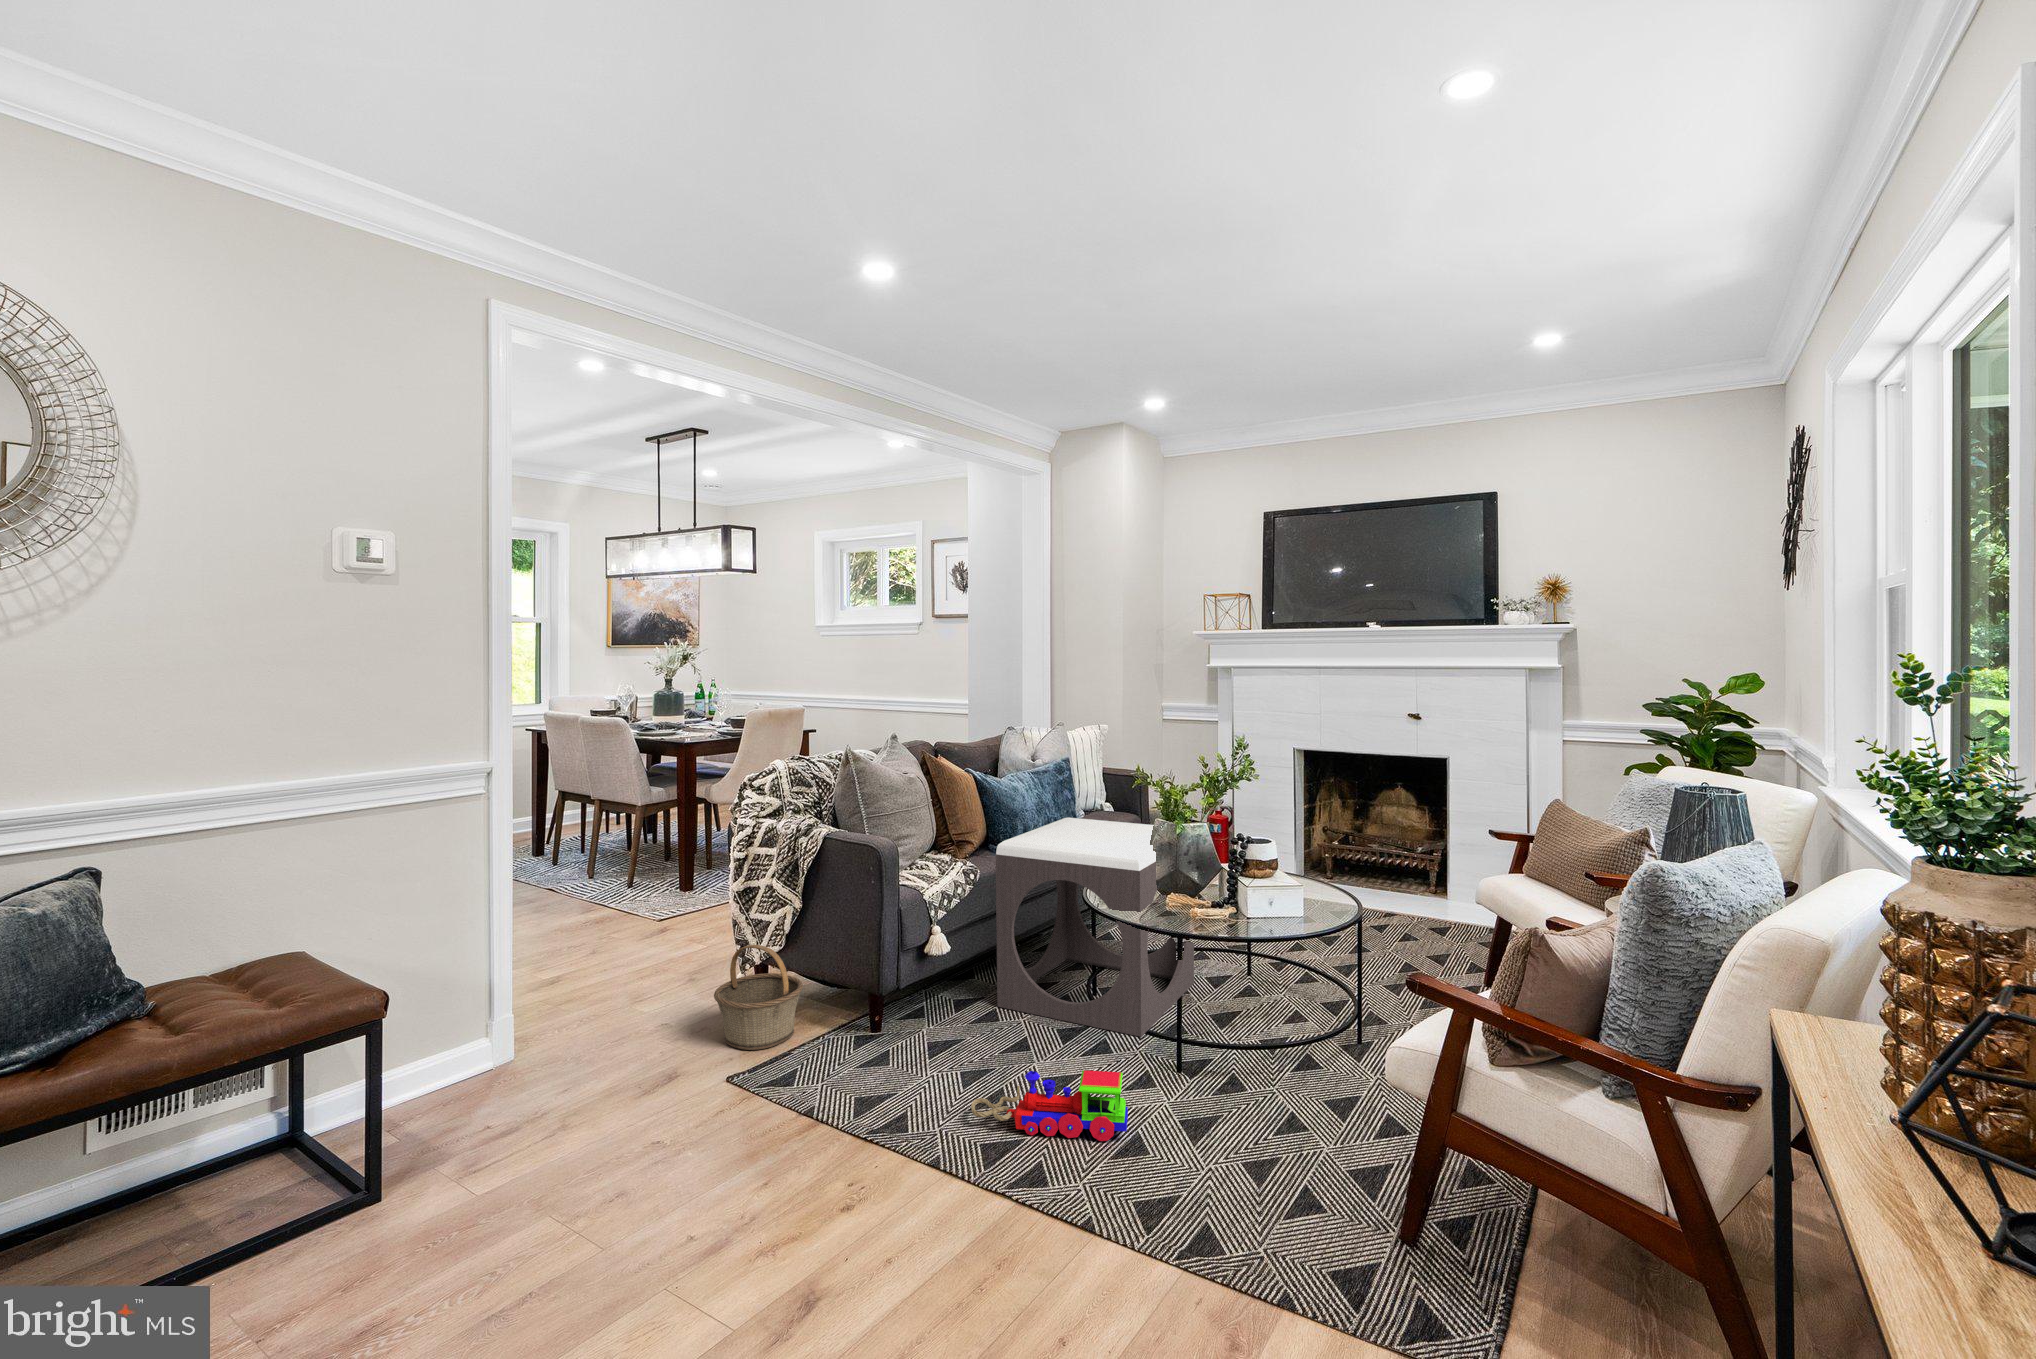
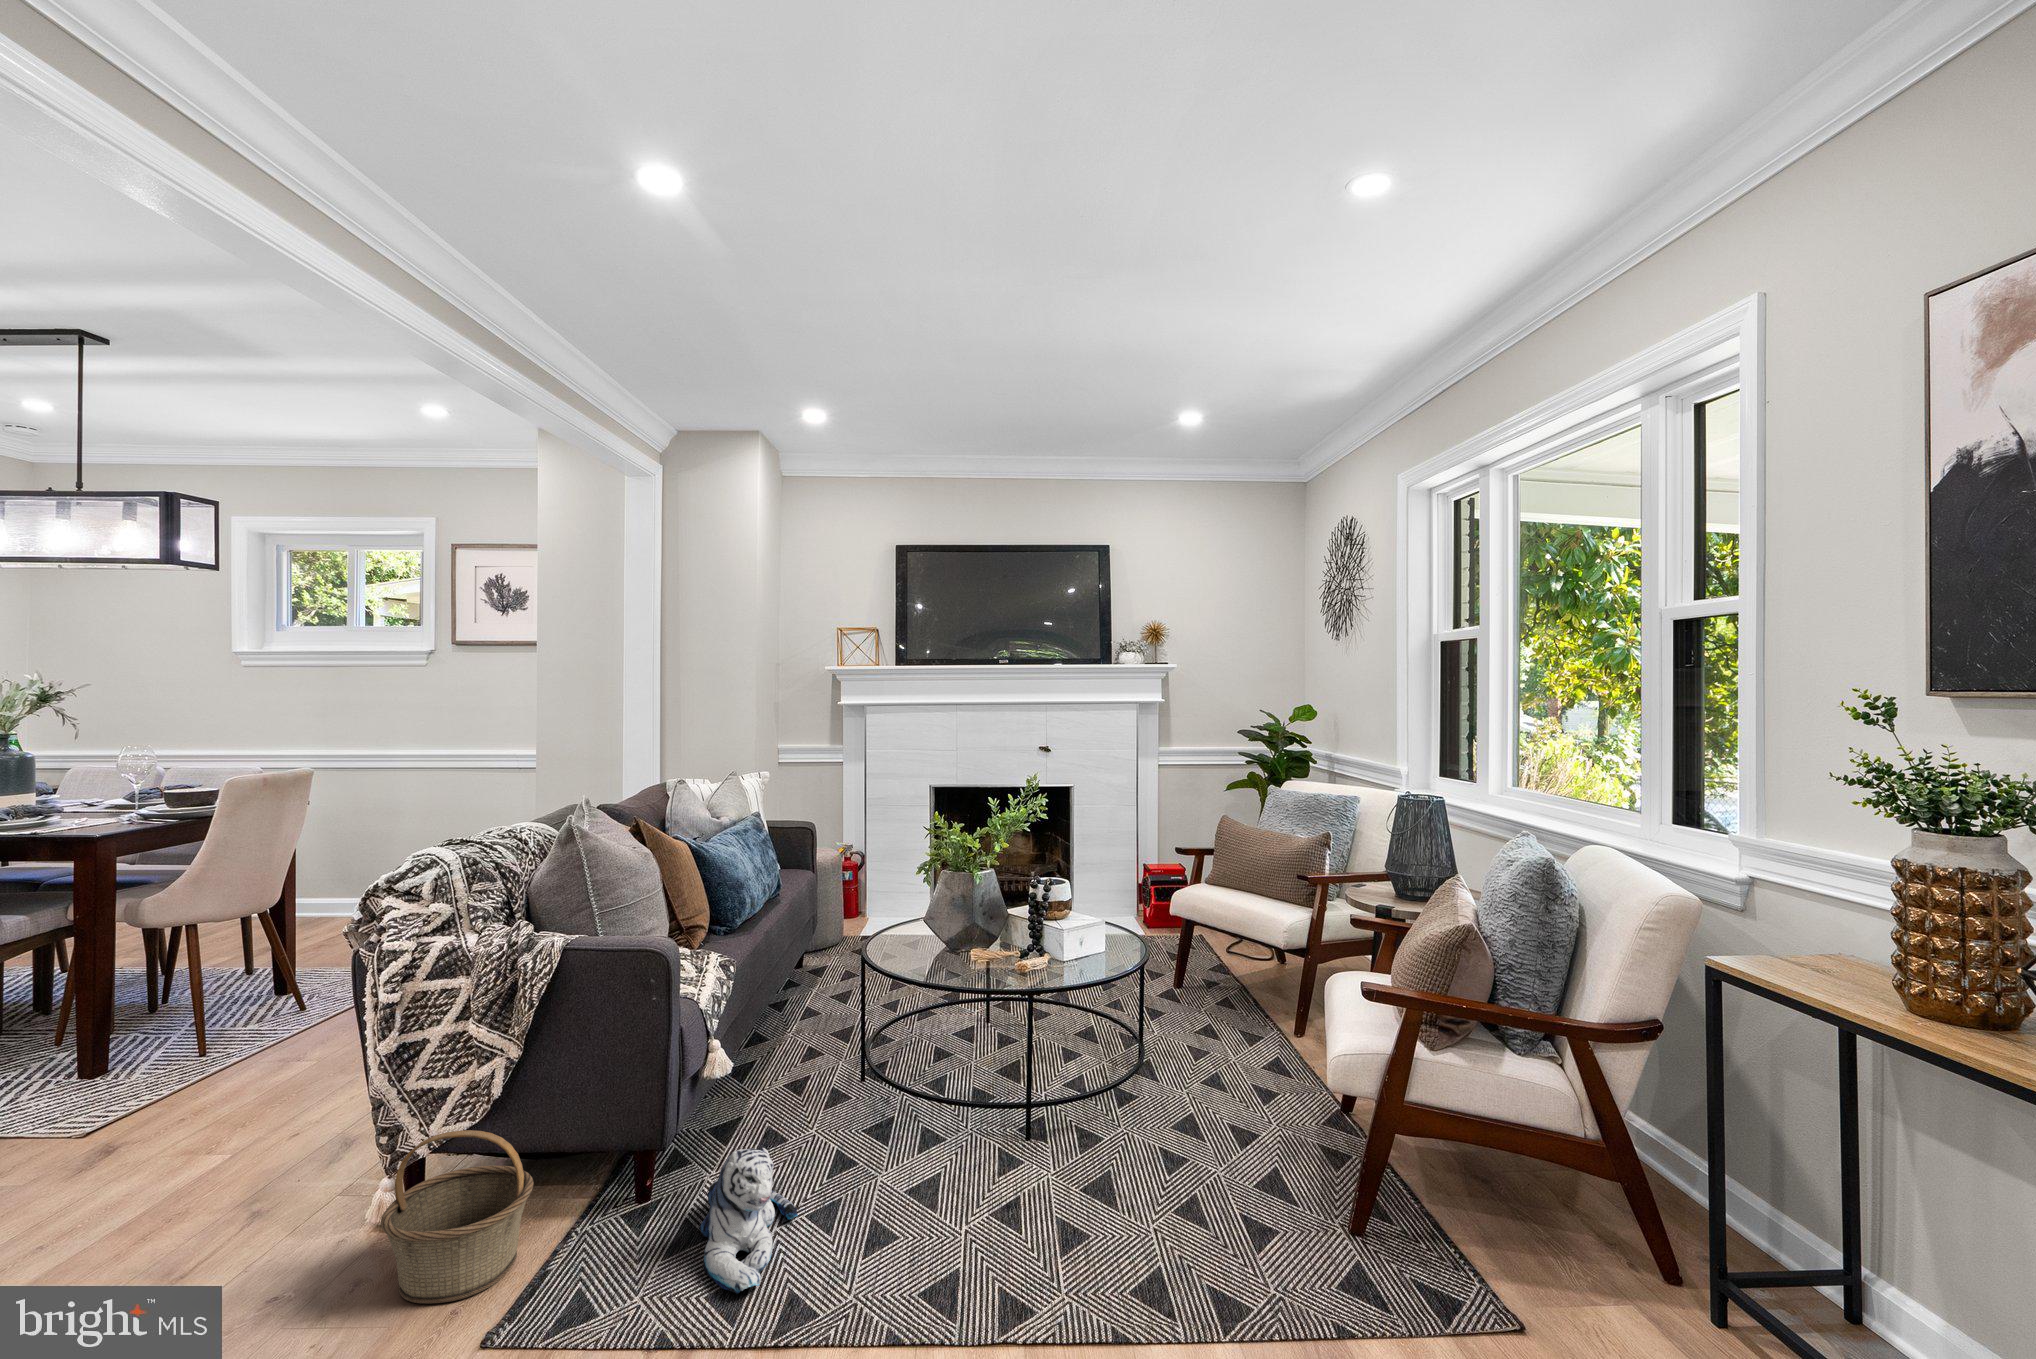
footstool: present [996,817,1194,1037] -> none [770,878,961,1128]
plush toy: none [871,1000,959,1098] -> present [699,1148,798,1294]
toy train: present [971,1070,1128,1141] -> none [876,1158,1063,1267]

